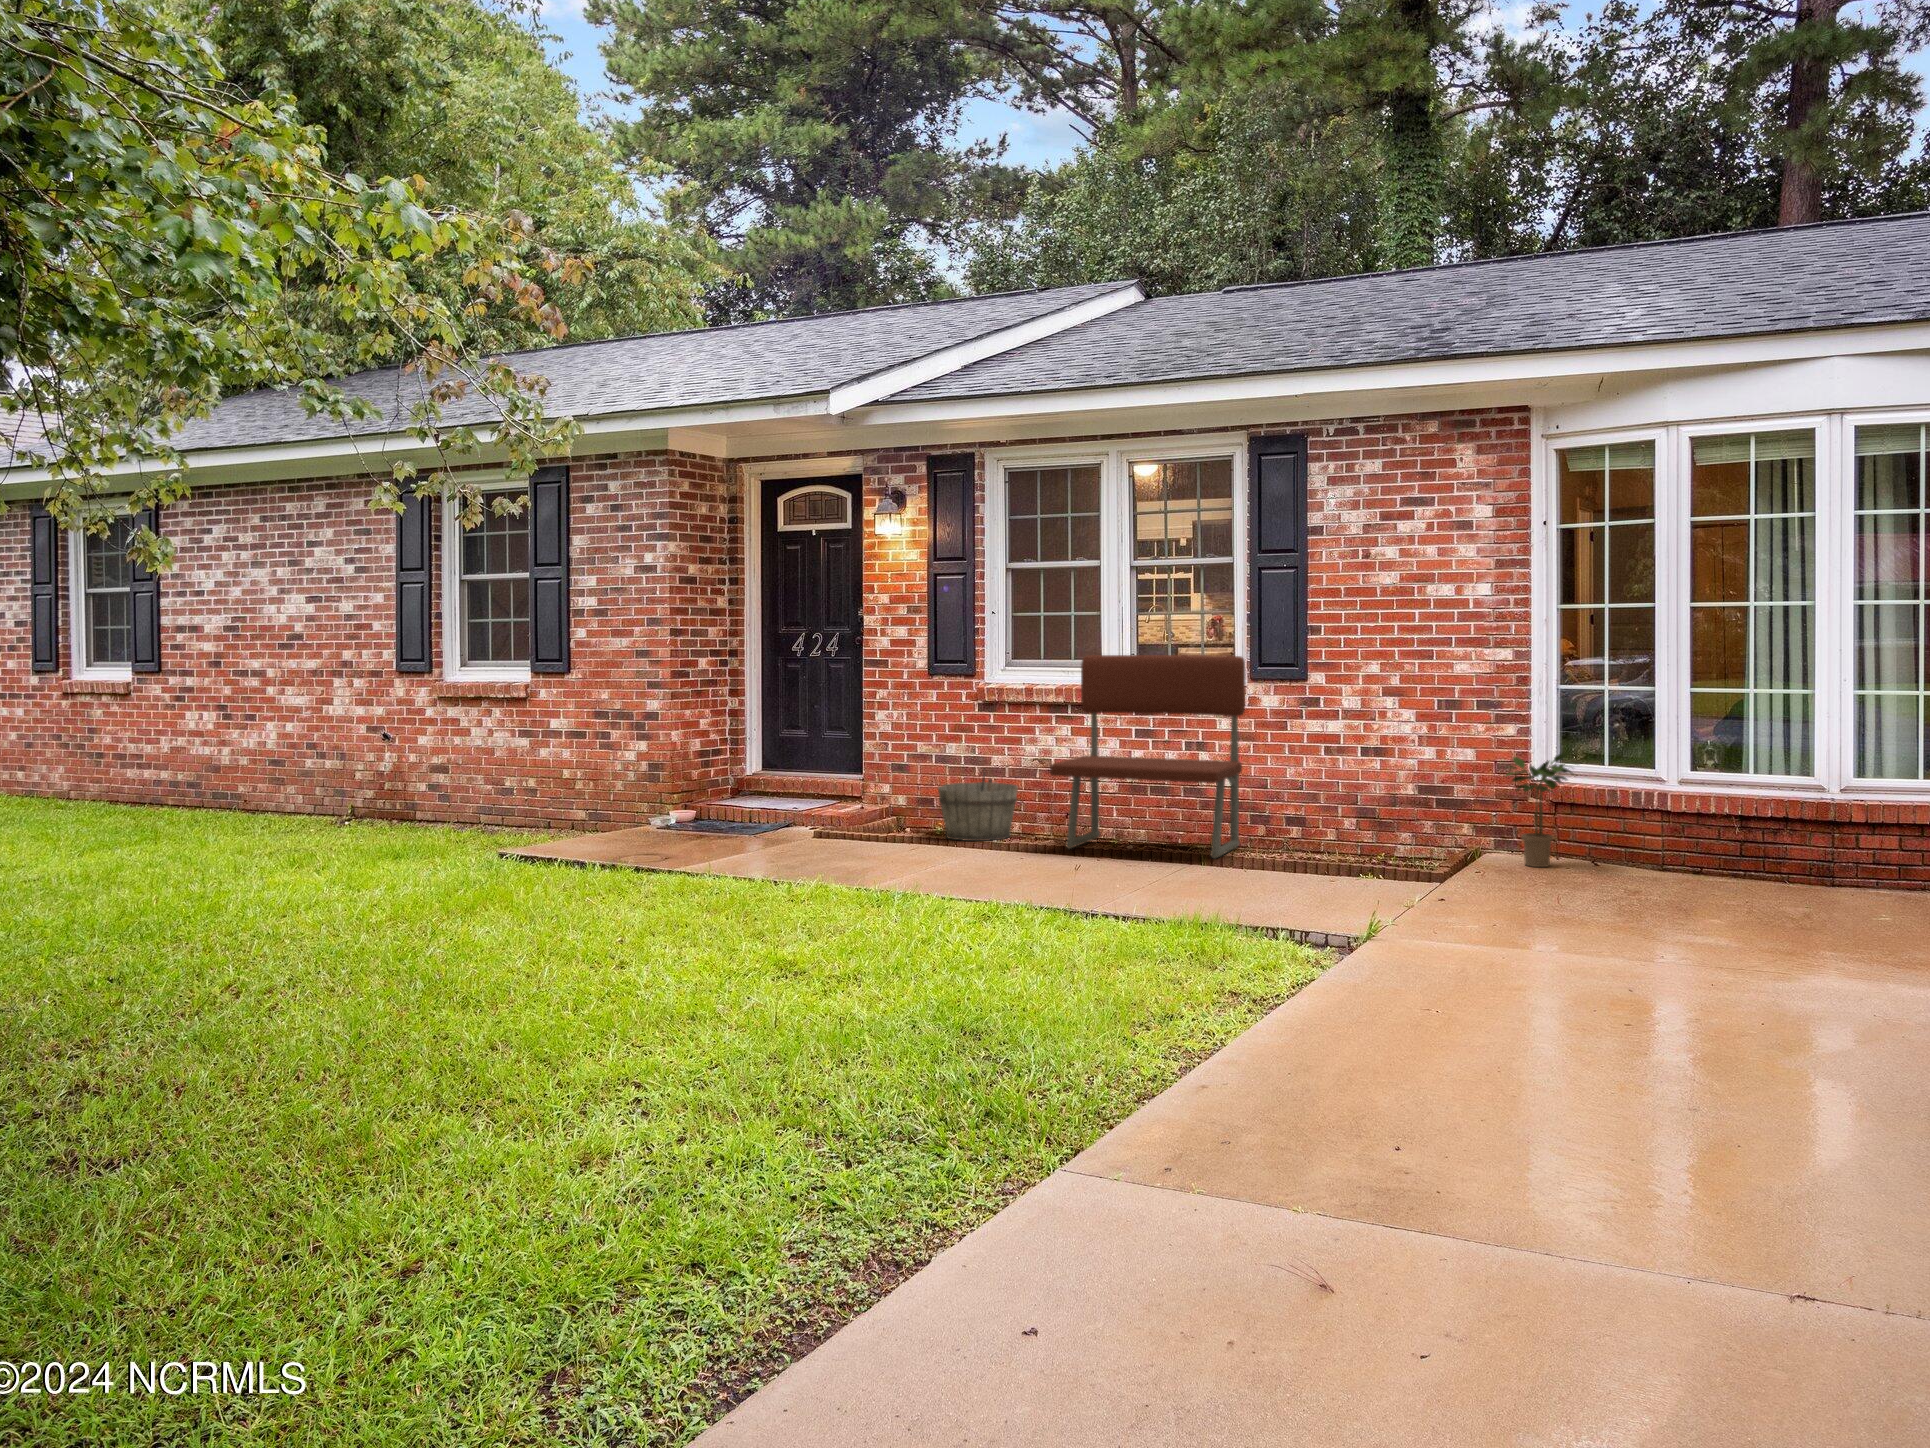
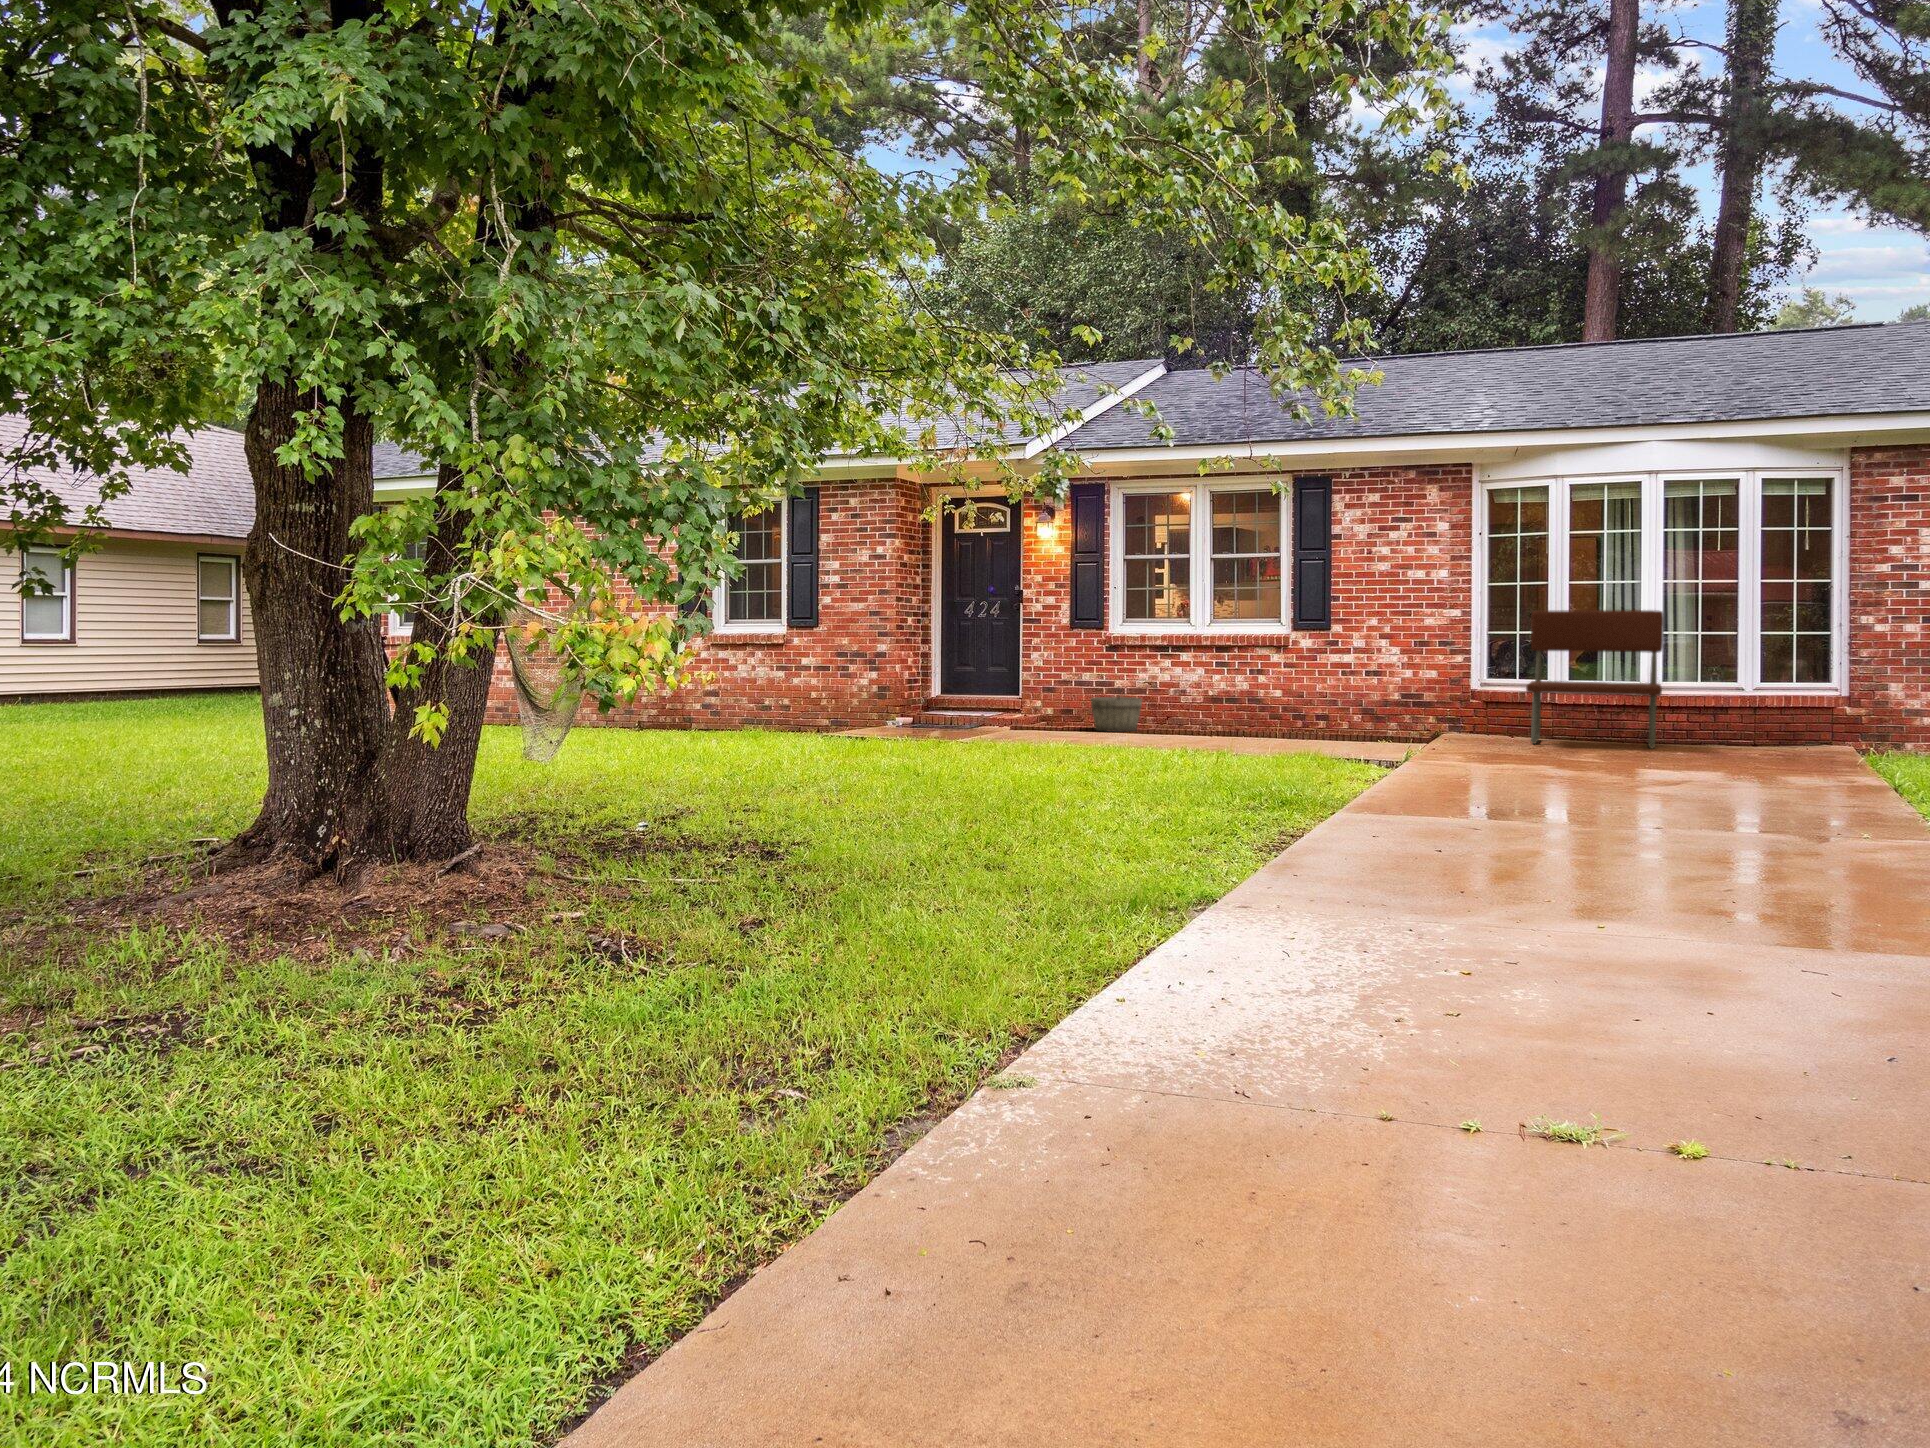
bench: present [1050,655,1245,858] -> present [1526,610,1664,748]
potted plant: present [1506,753,1577,867] -> none [1455,669,1504,737]

